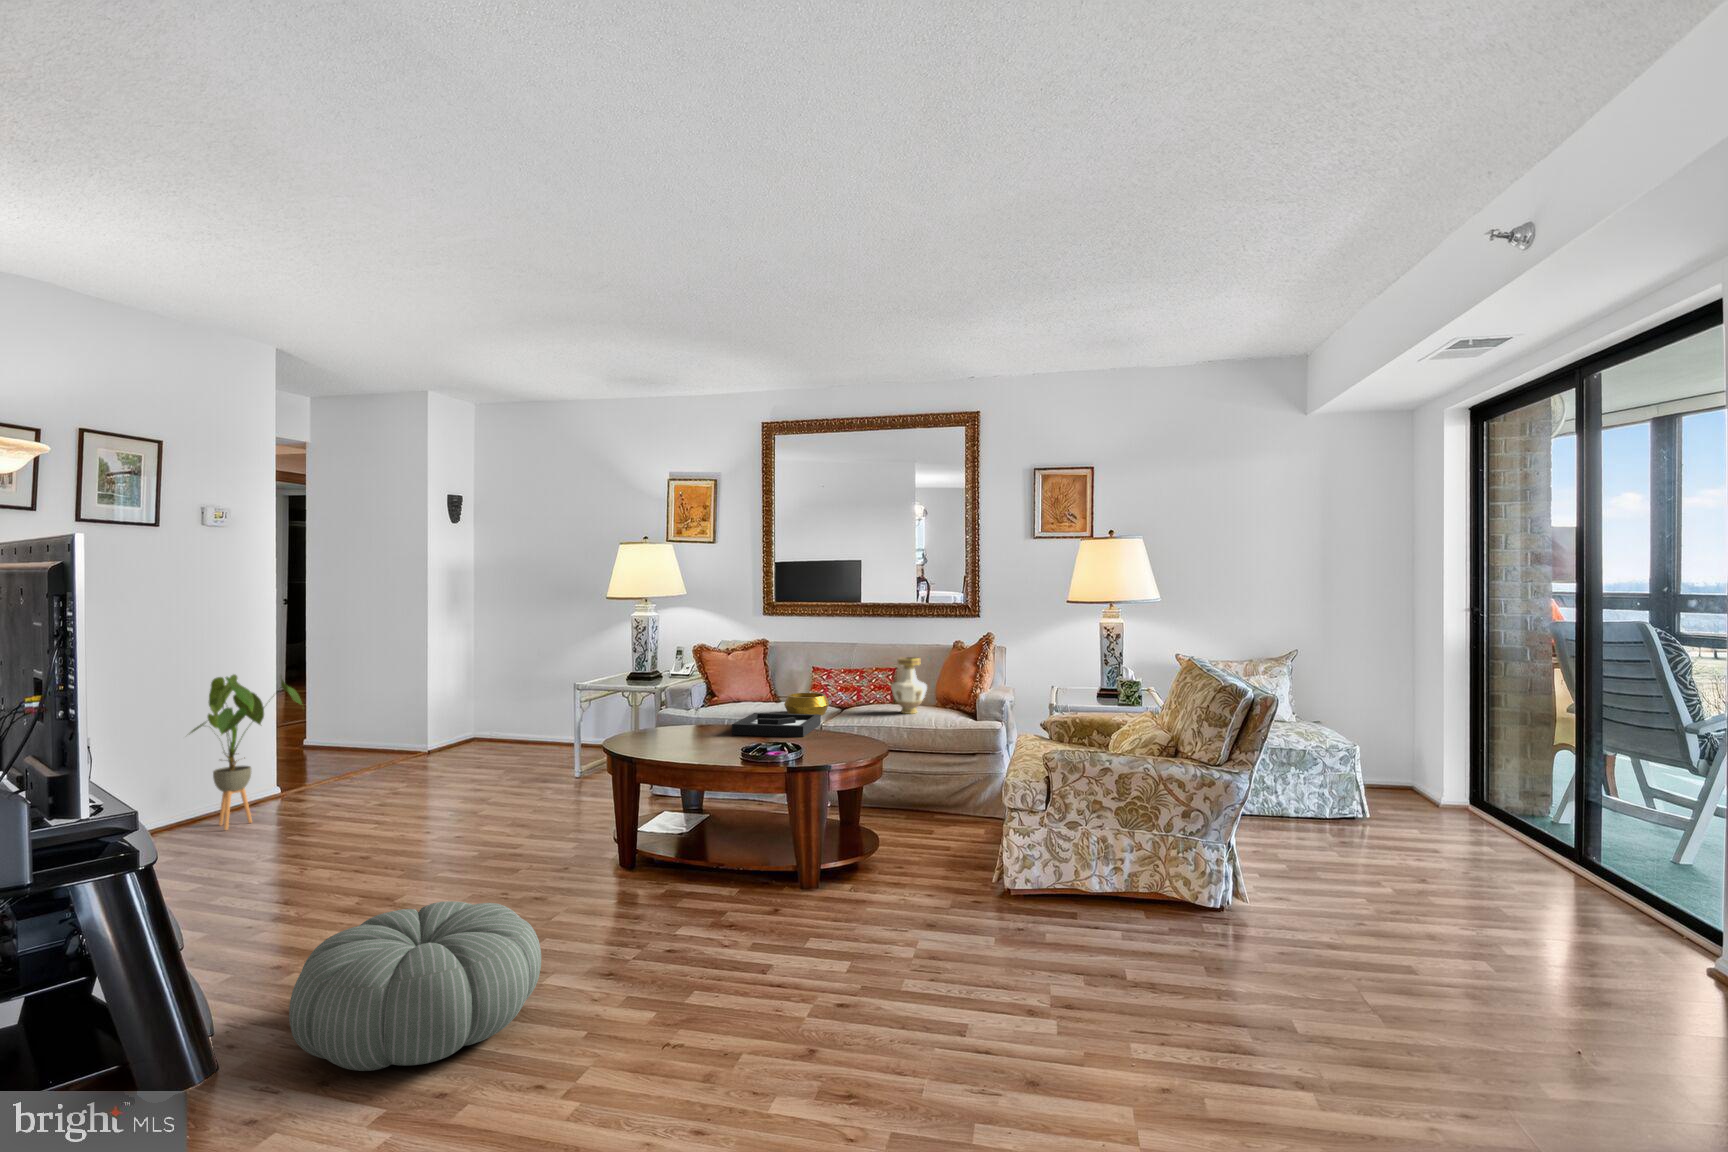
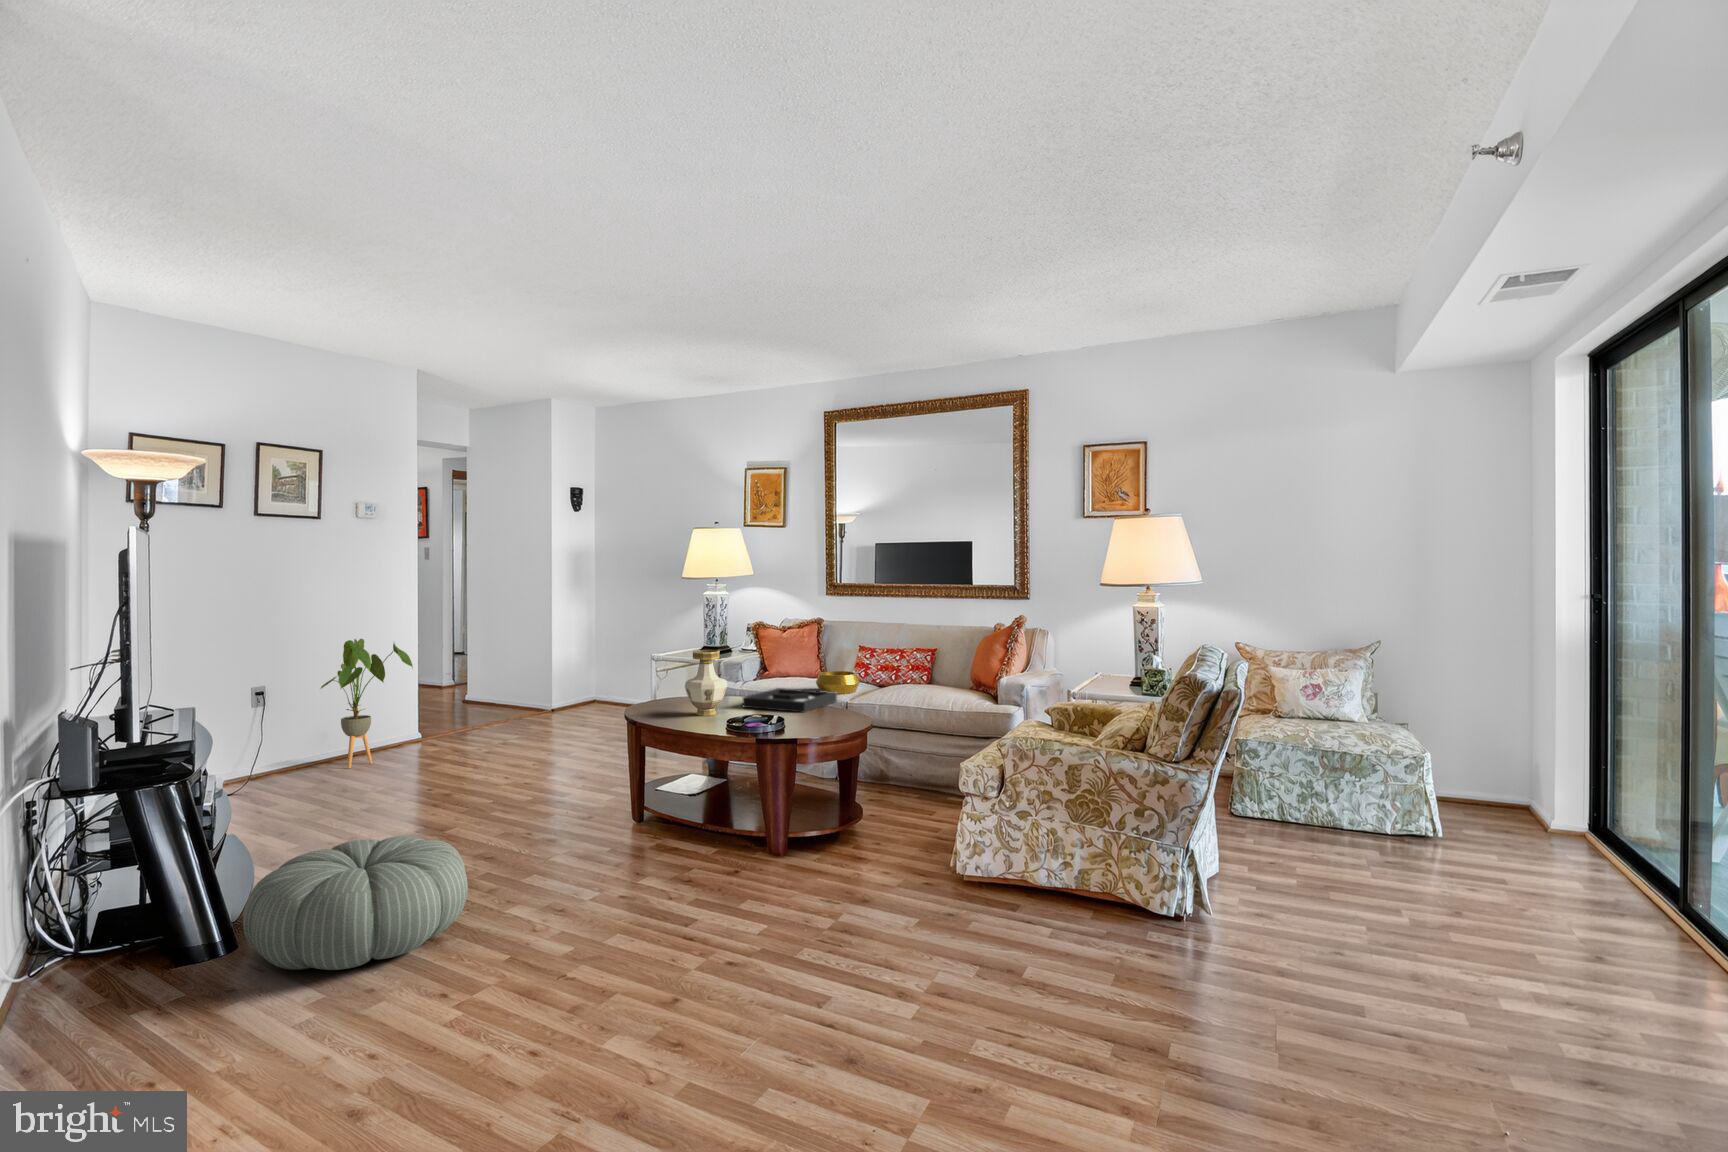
vase: present [891,657,927,714] -> present [685,650,727,716]

